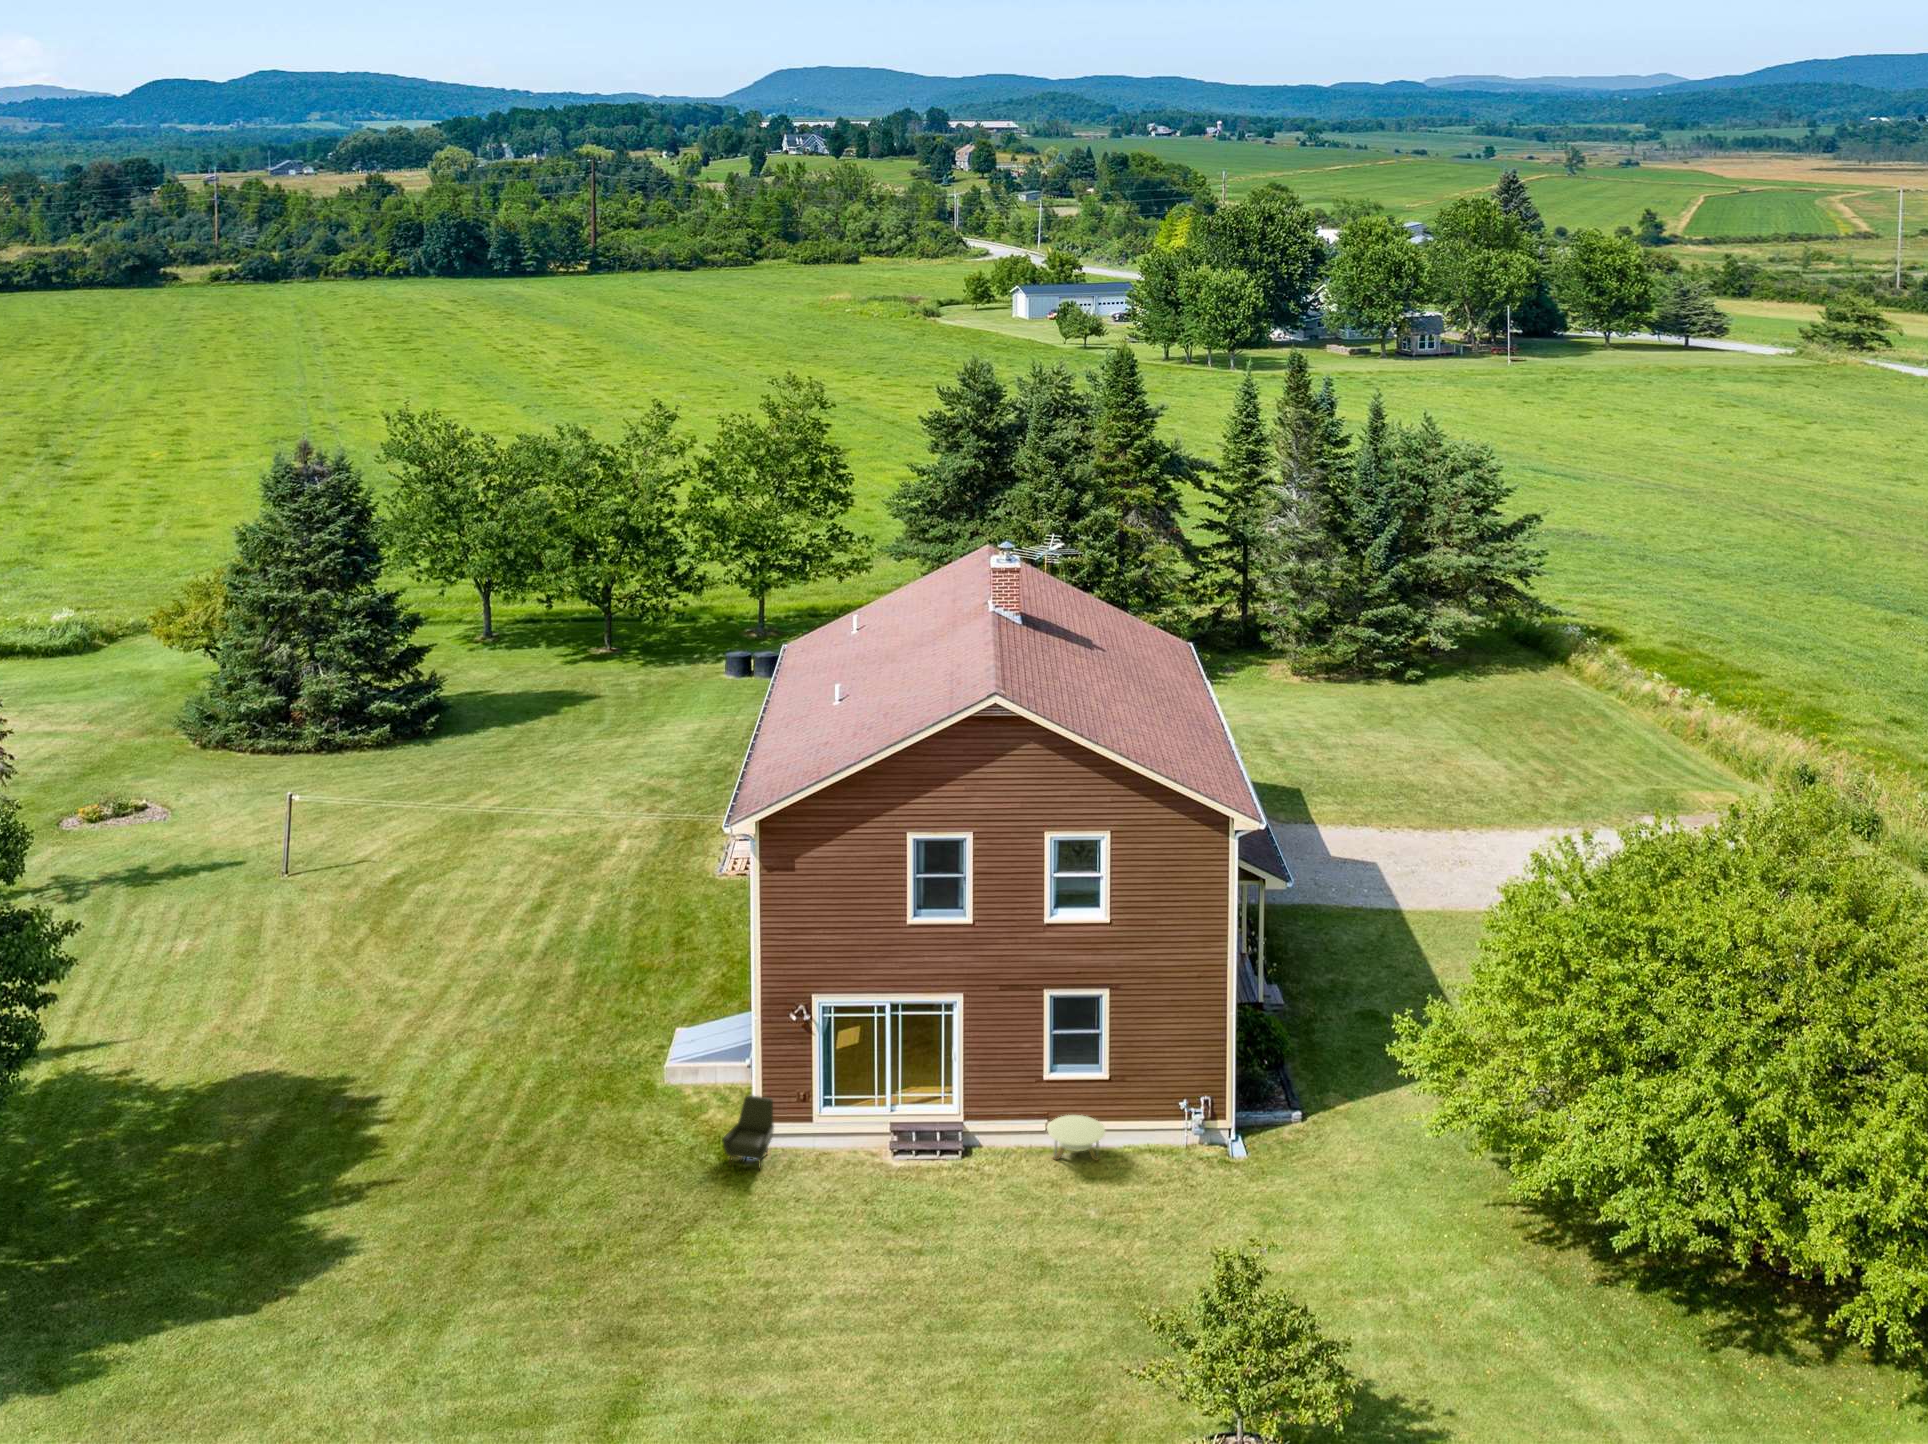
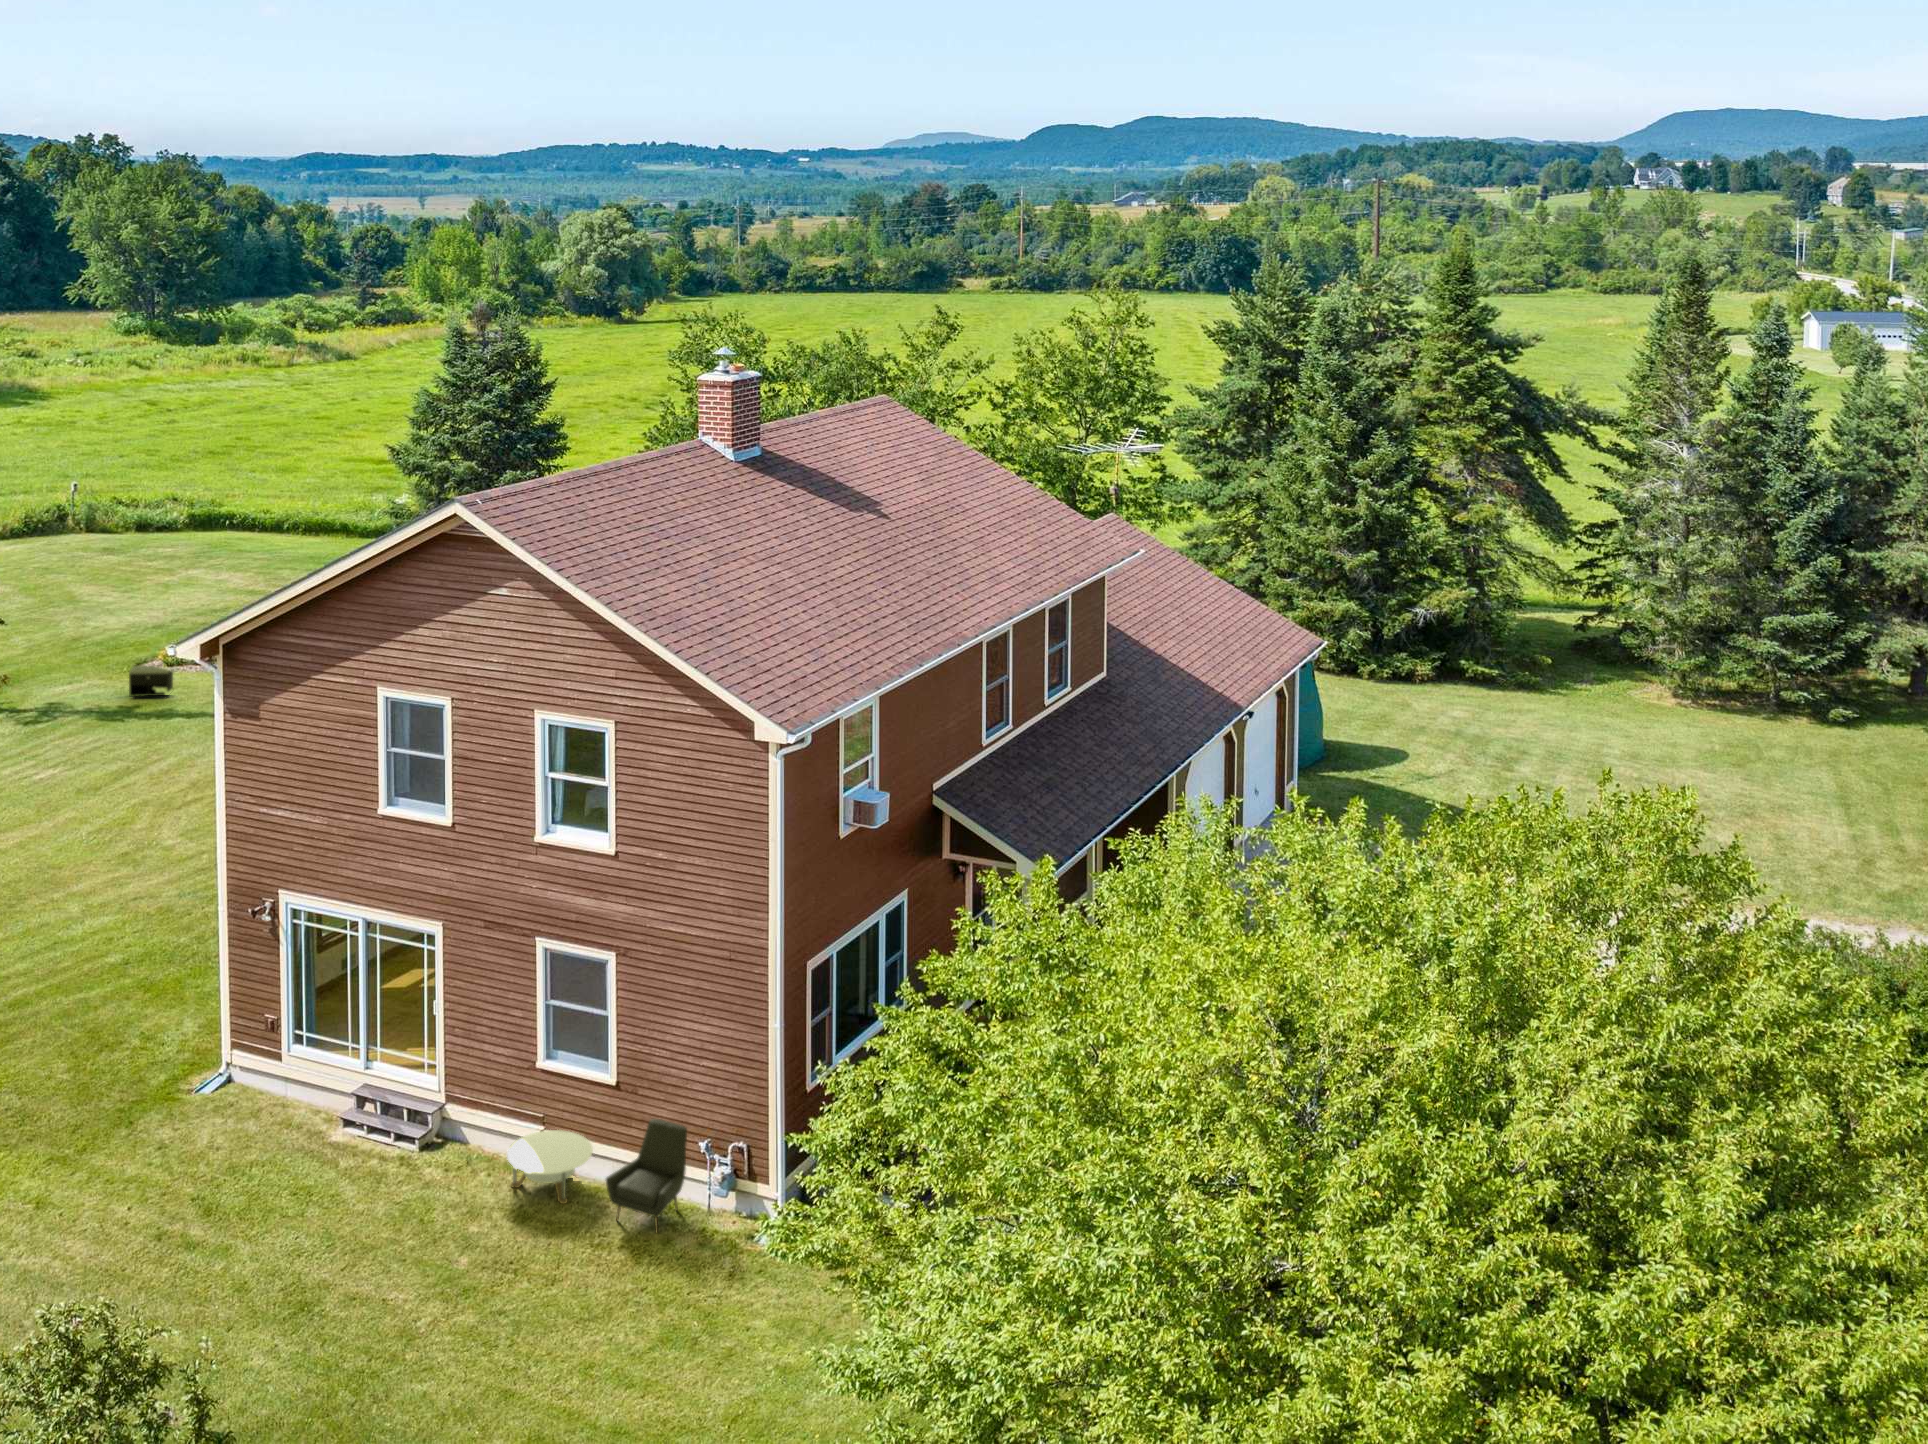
storage bench: none [134,826,178,865] -> present [129,666,173,697]
chair: present [722,1096,774,1167] -> present [606,1119,687,1232]

